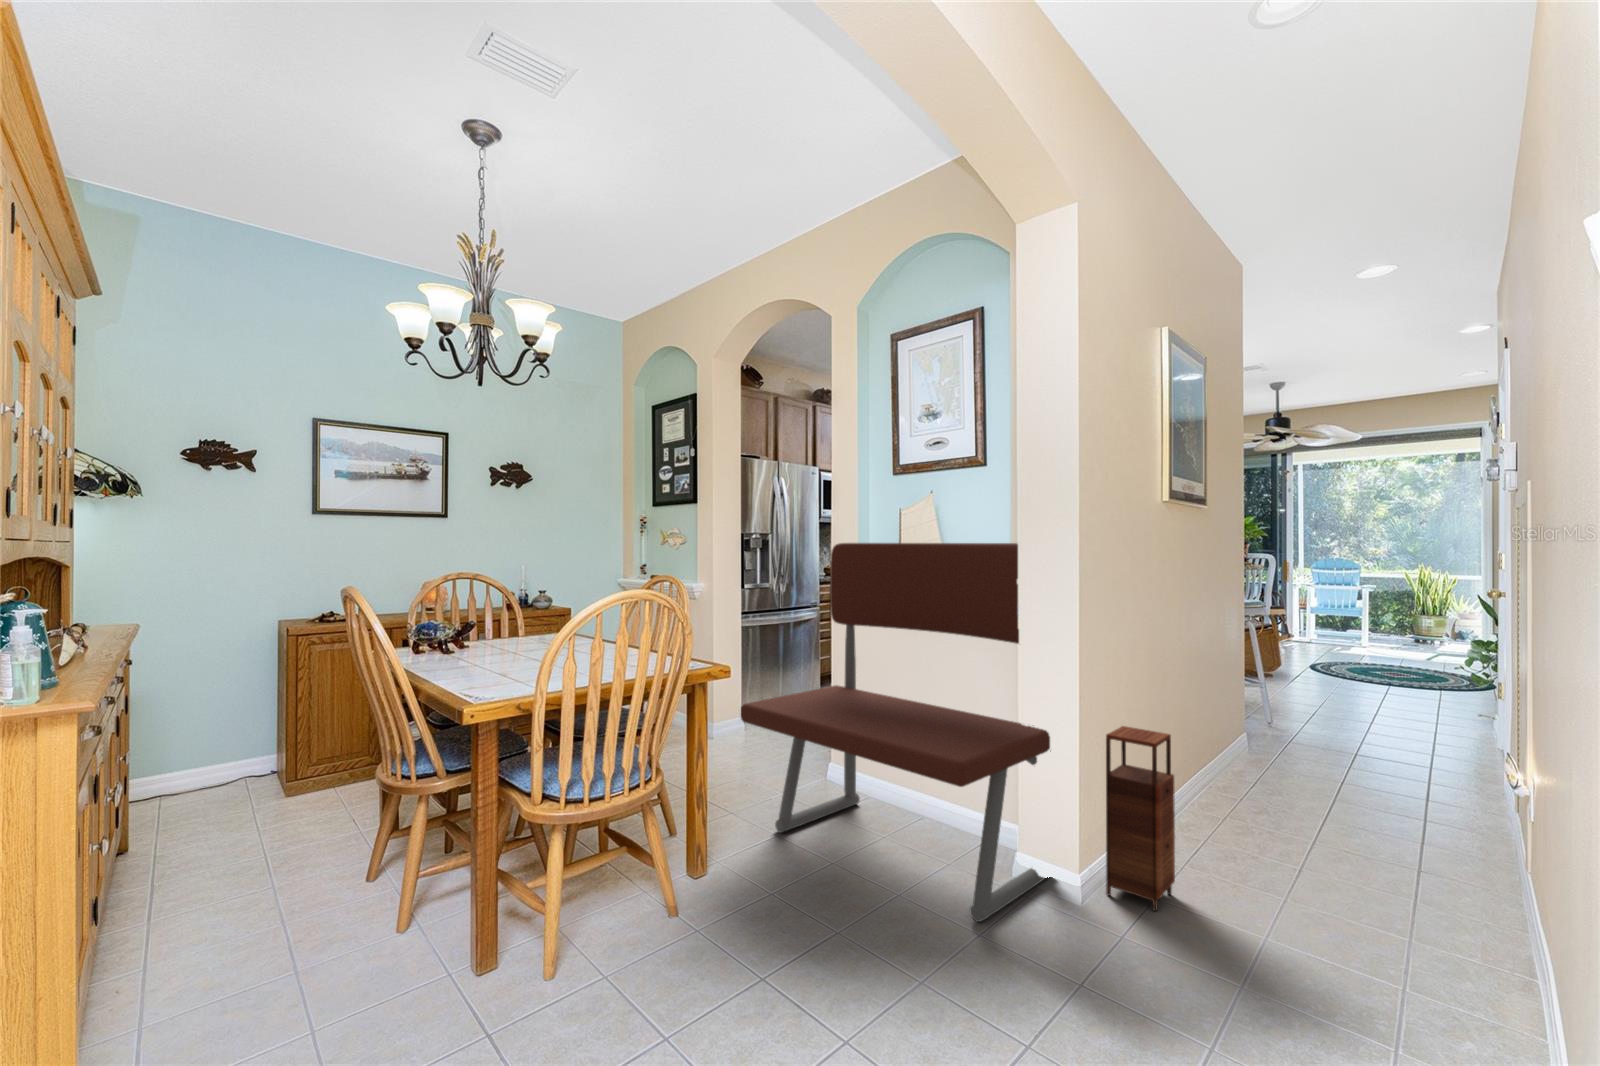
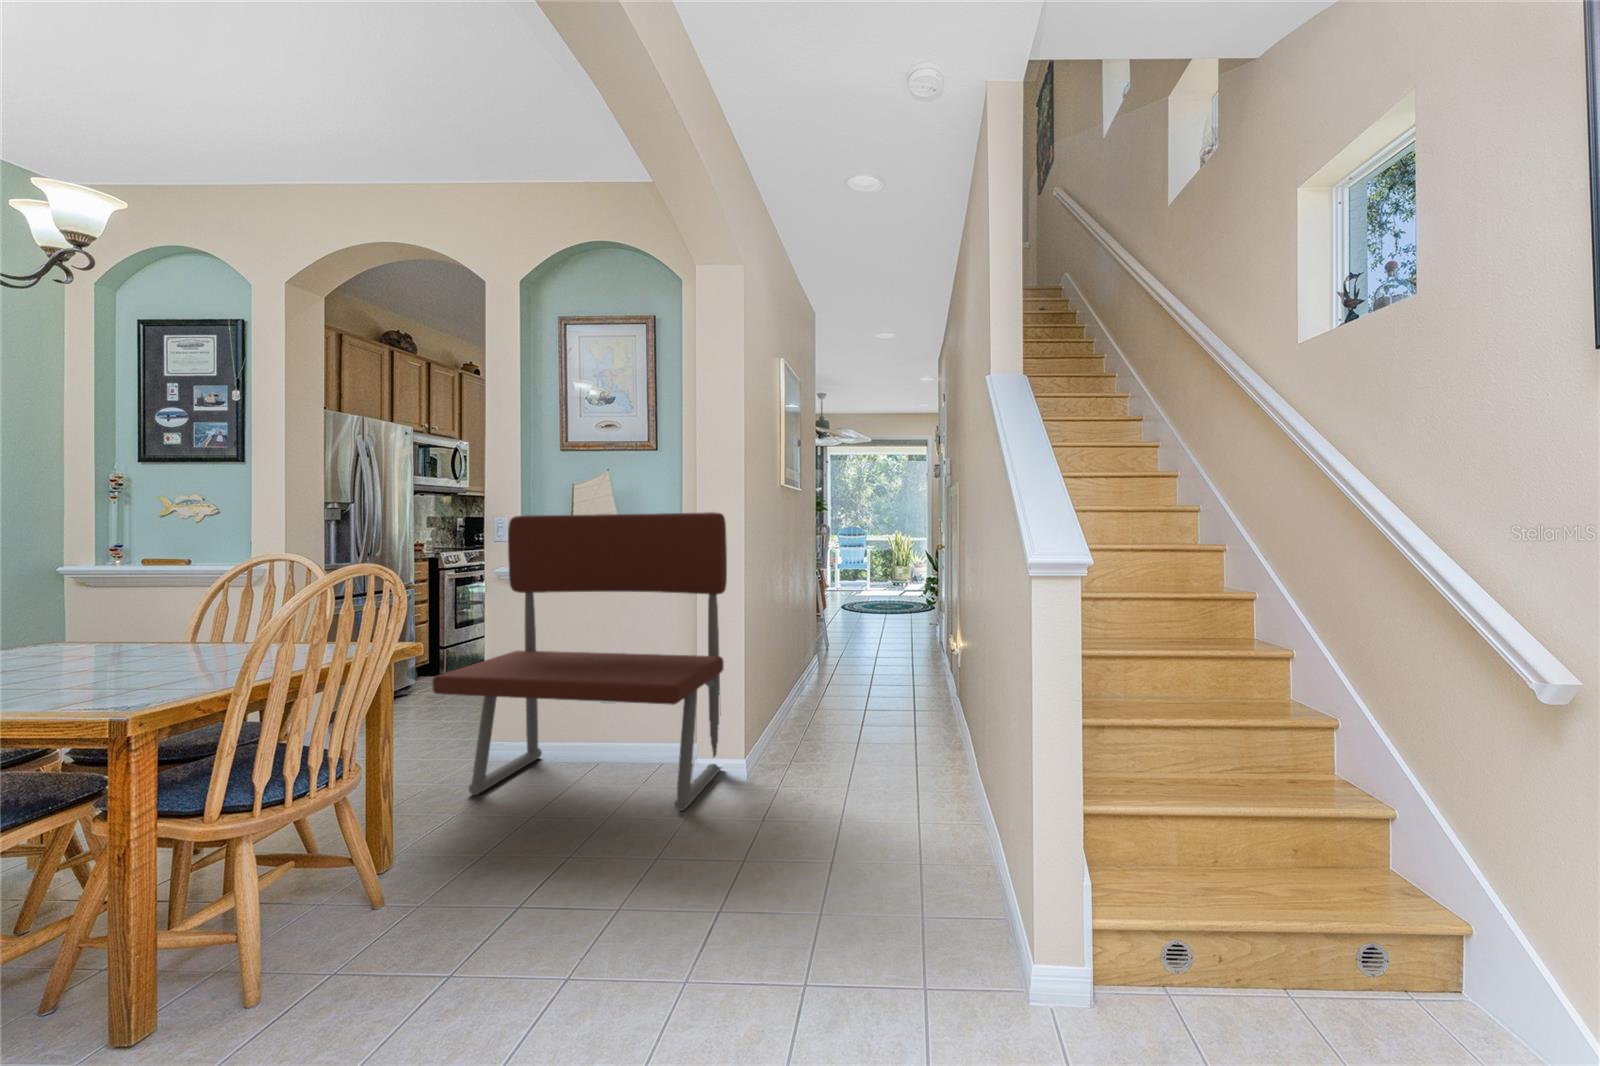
storage cabinet: present [1106,726,1175,911] -> none [760,648,803,773]

